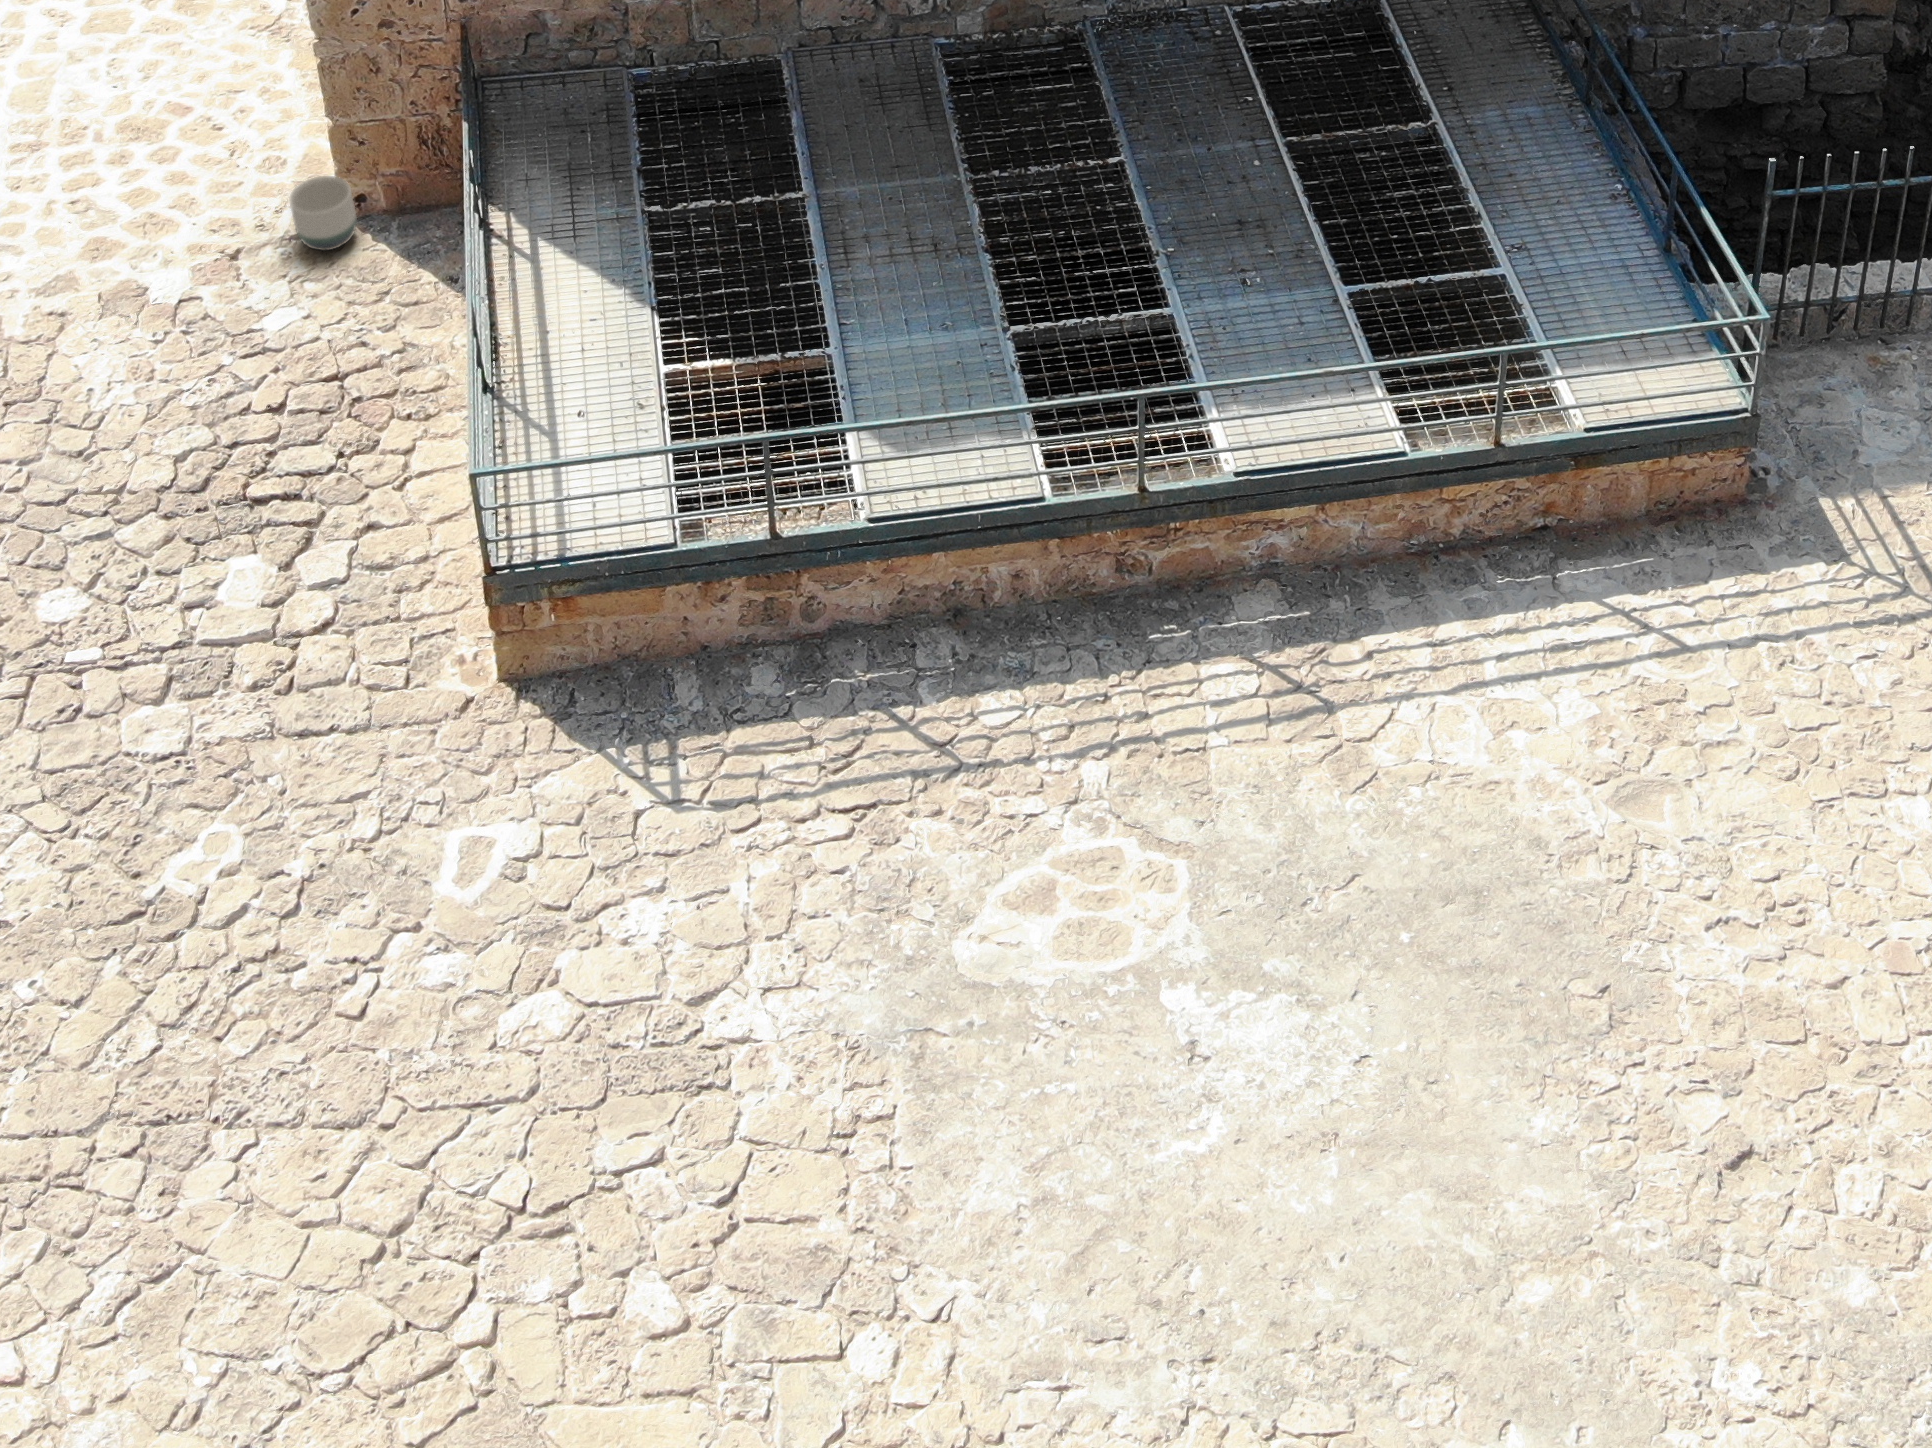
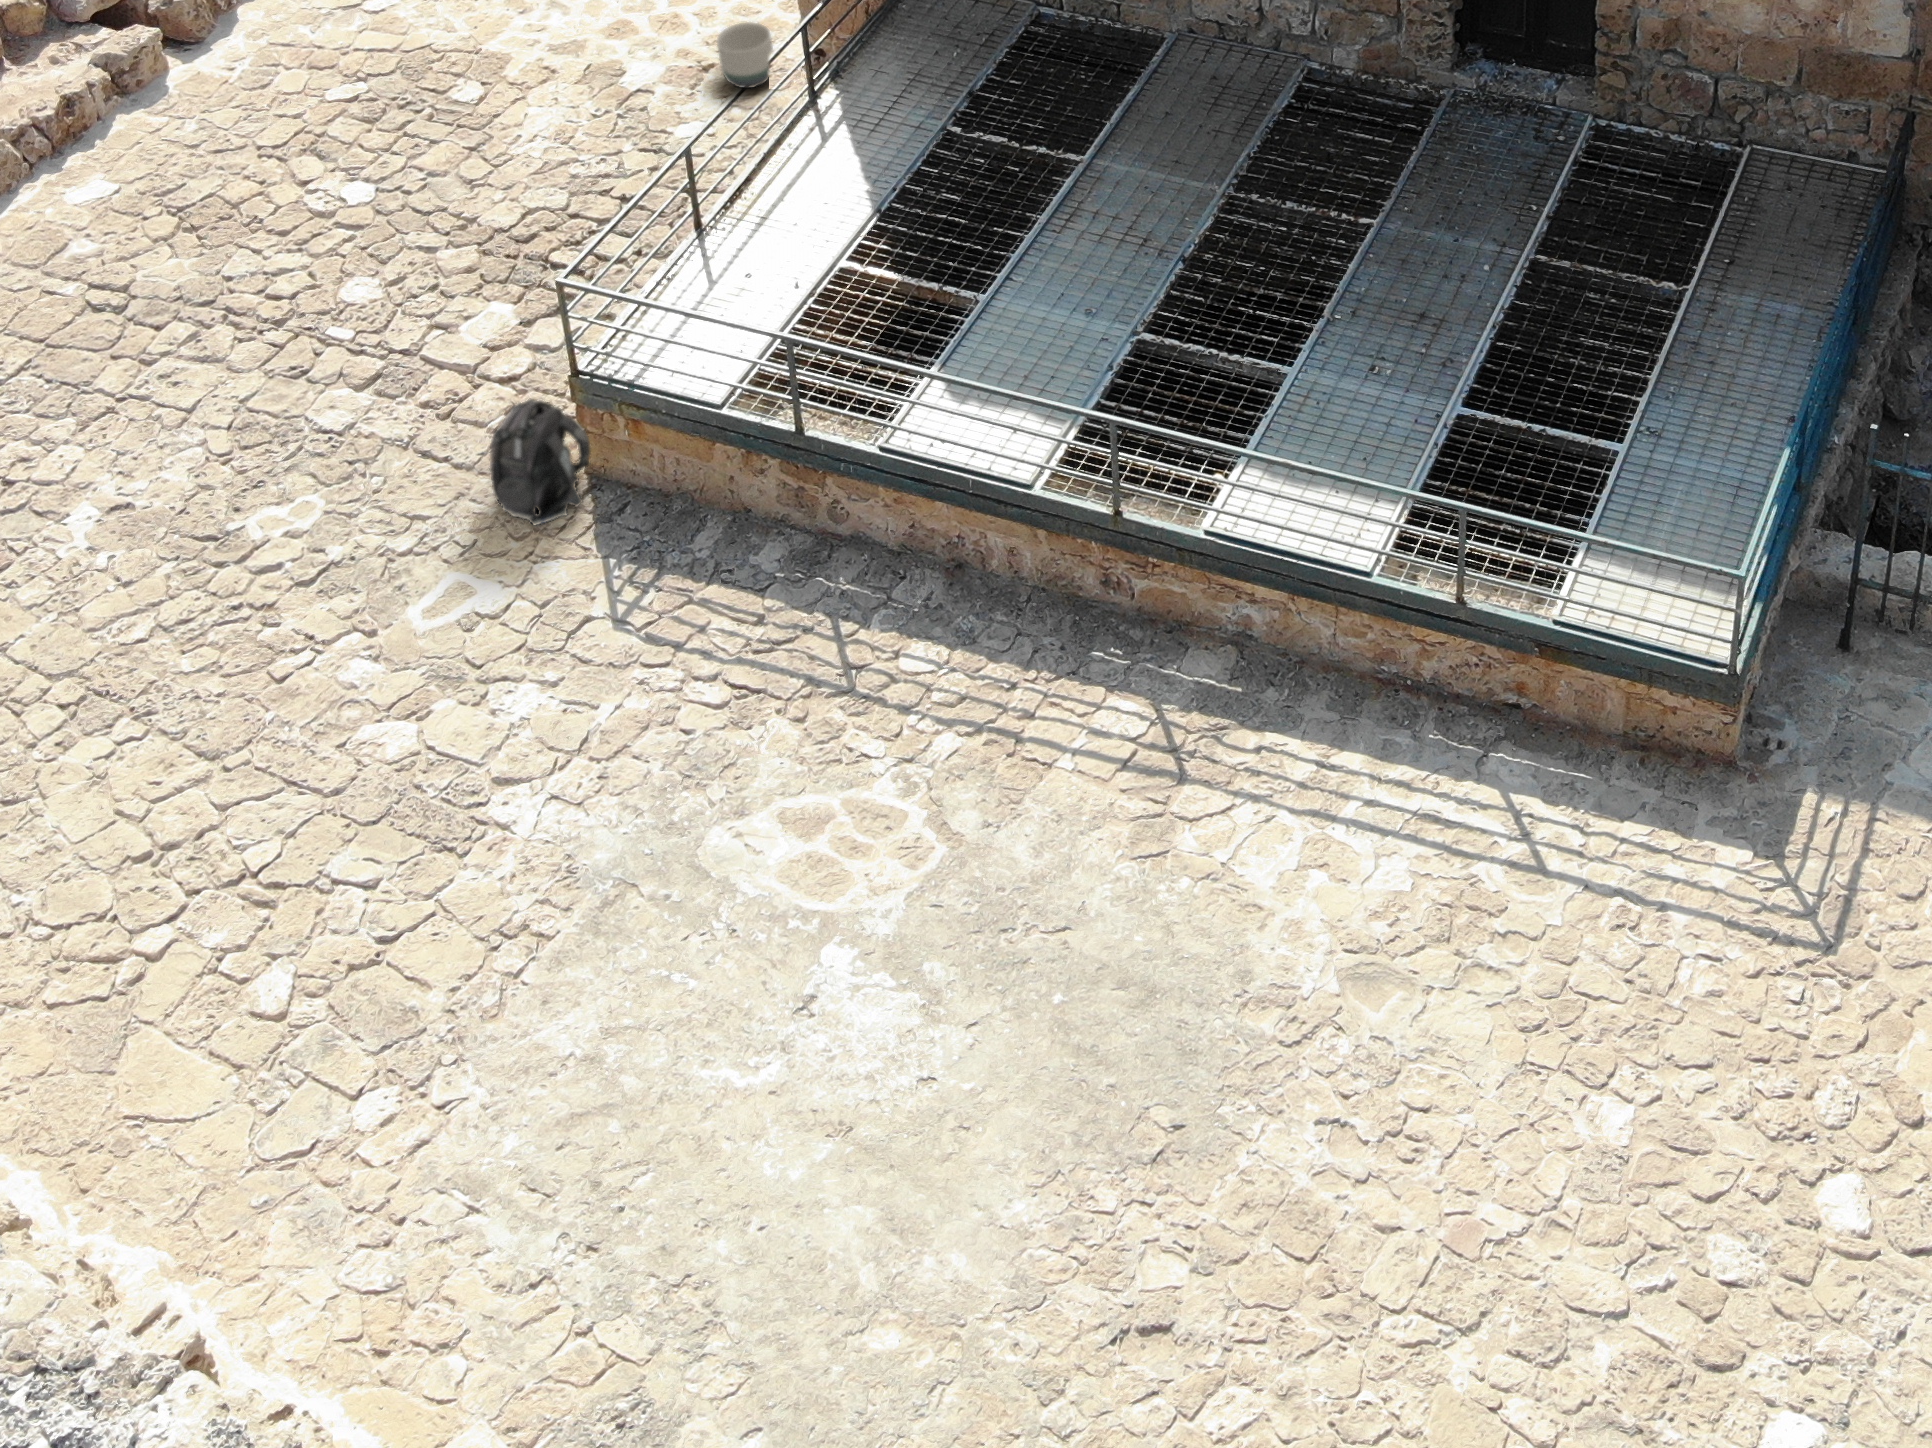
backpack: none [426,616,546,753] -> present [489,399,591,525]

